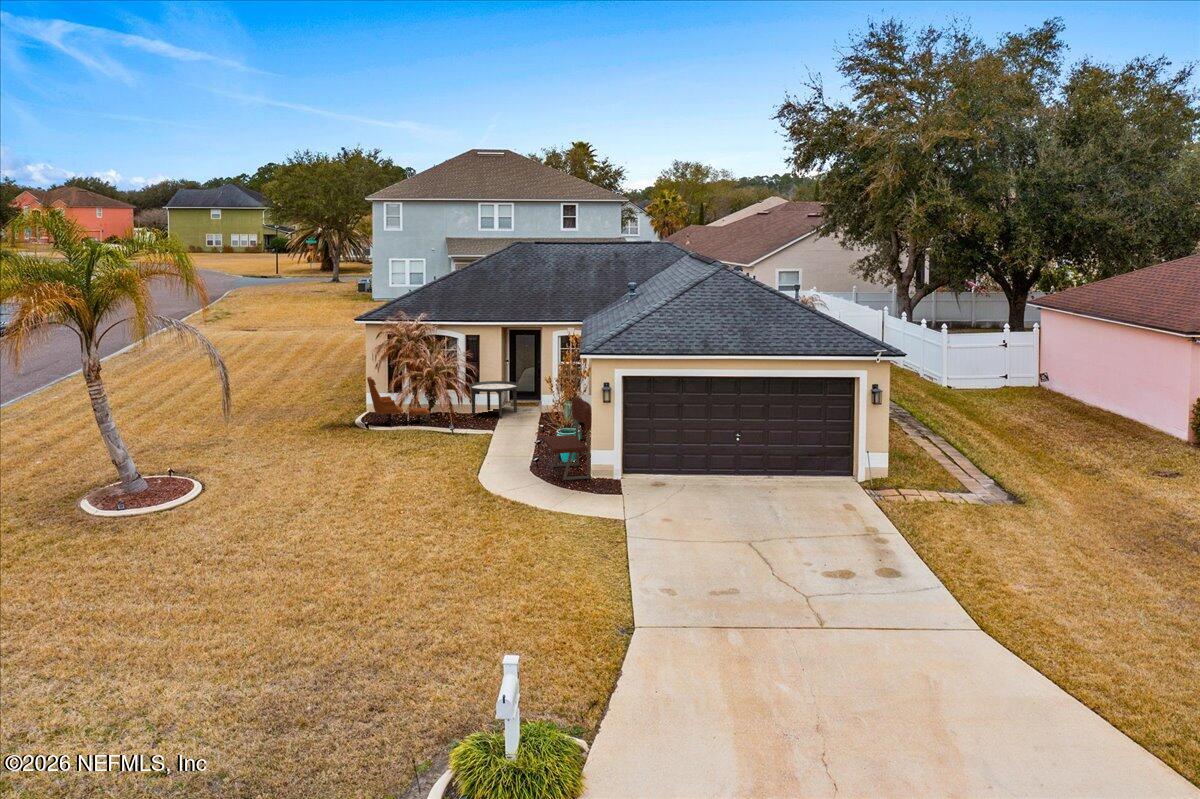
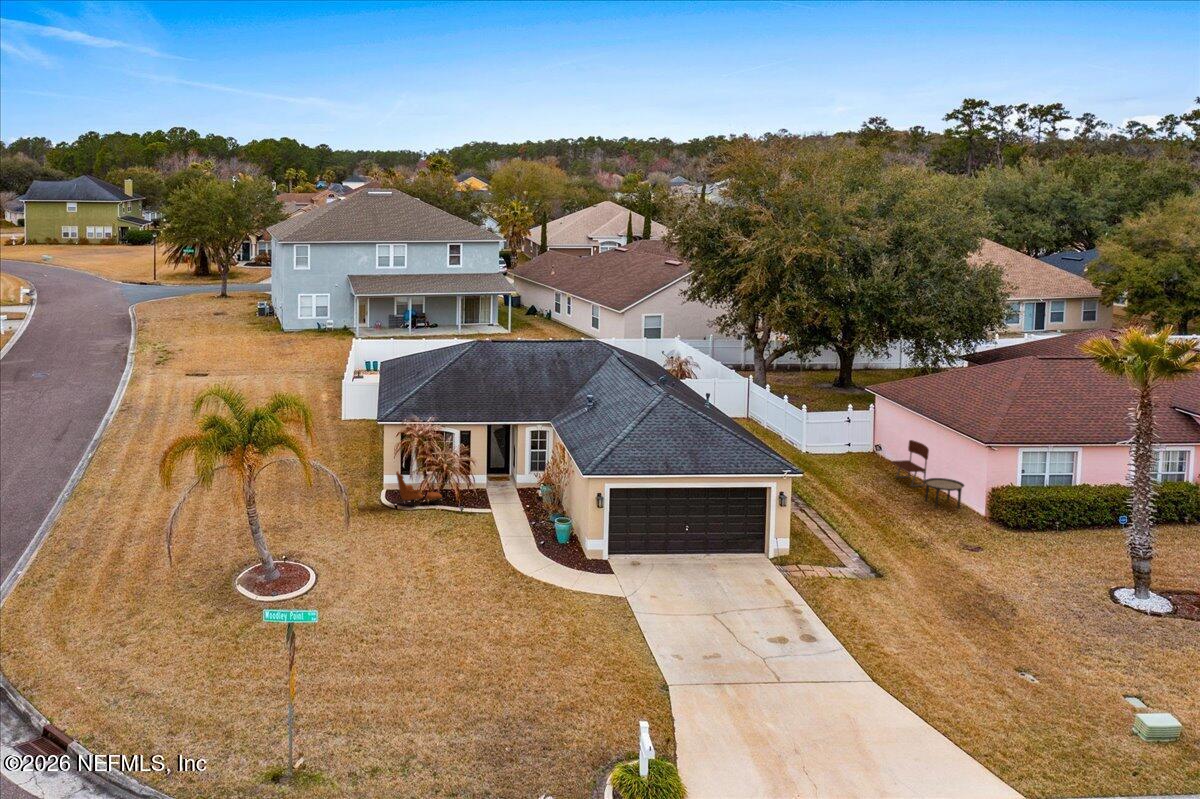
round table: present [468,381,519,418] -> present [924,478,964,508]
bench: present [543,398,591,480] -> present [892,440,929,487]

